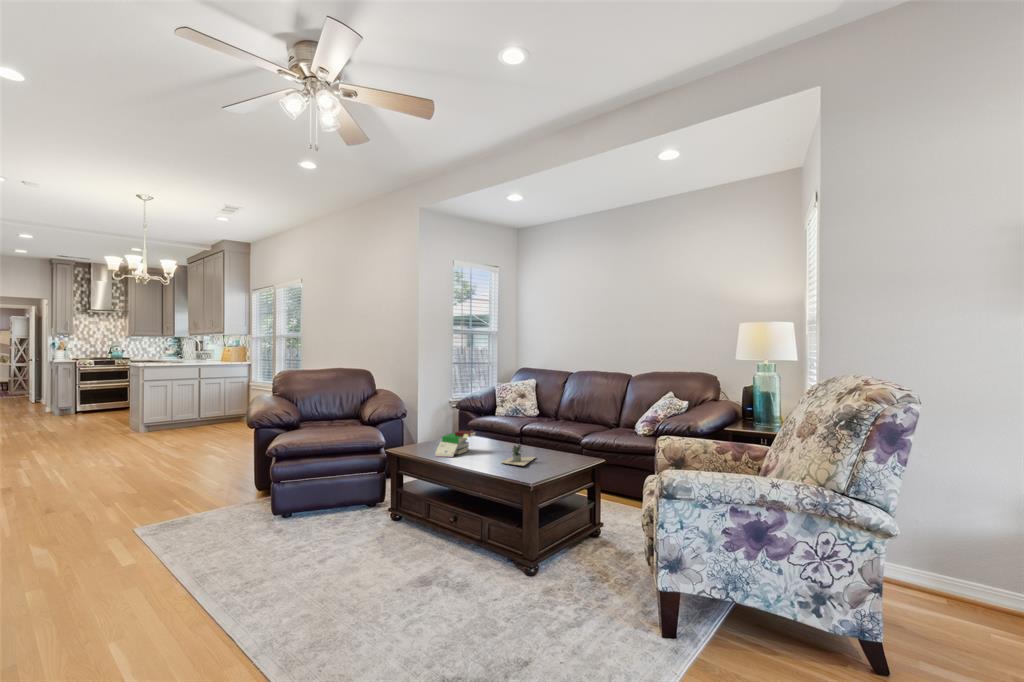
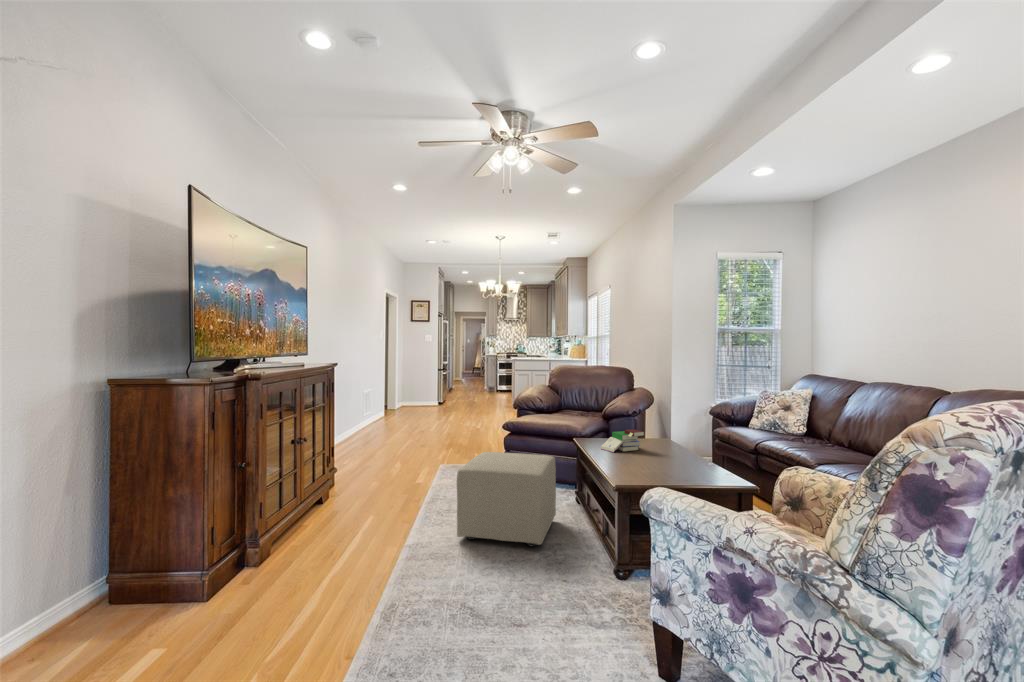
potted plant: present [501,444,535,465] -> none [642,448,704,470]
ottoman: none [303,475,432,607] -> present [457,452,556,546]

